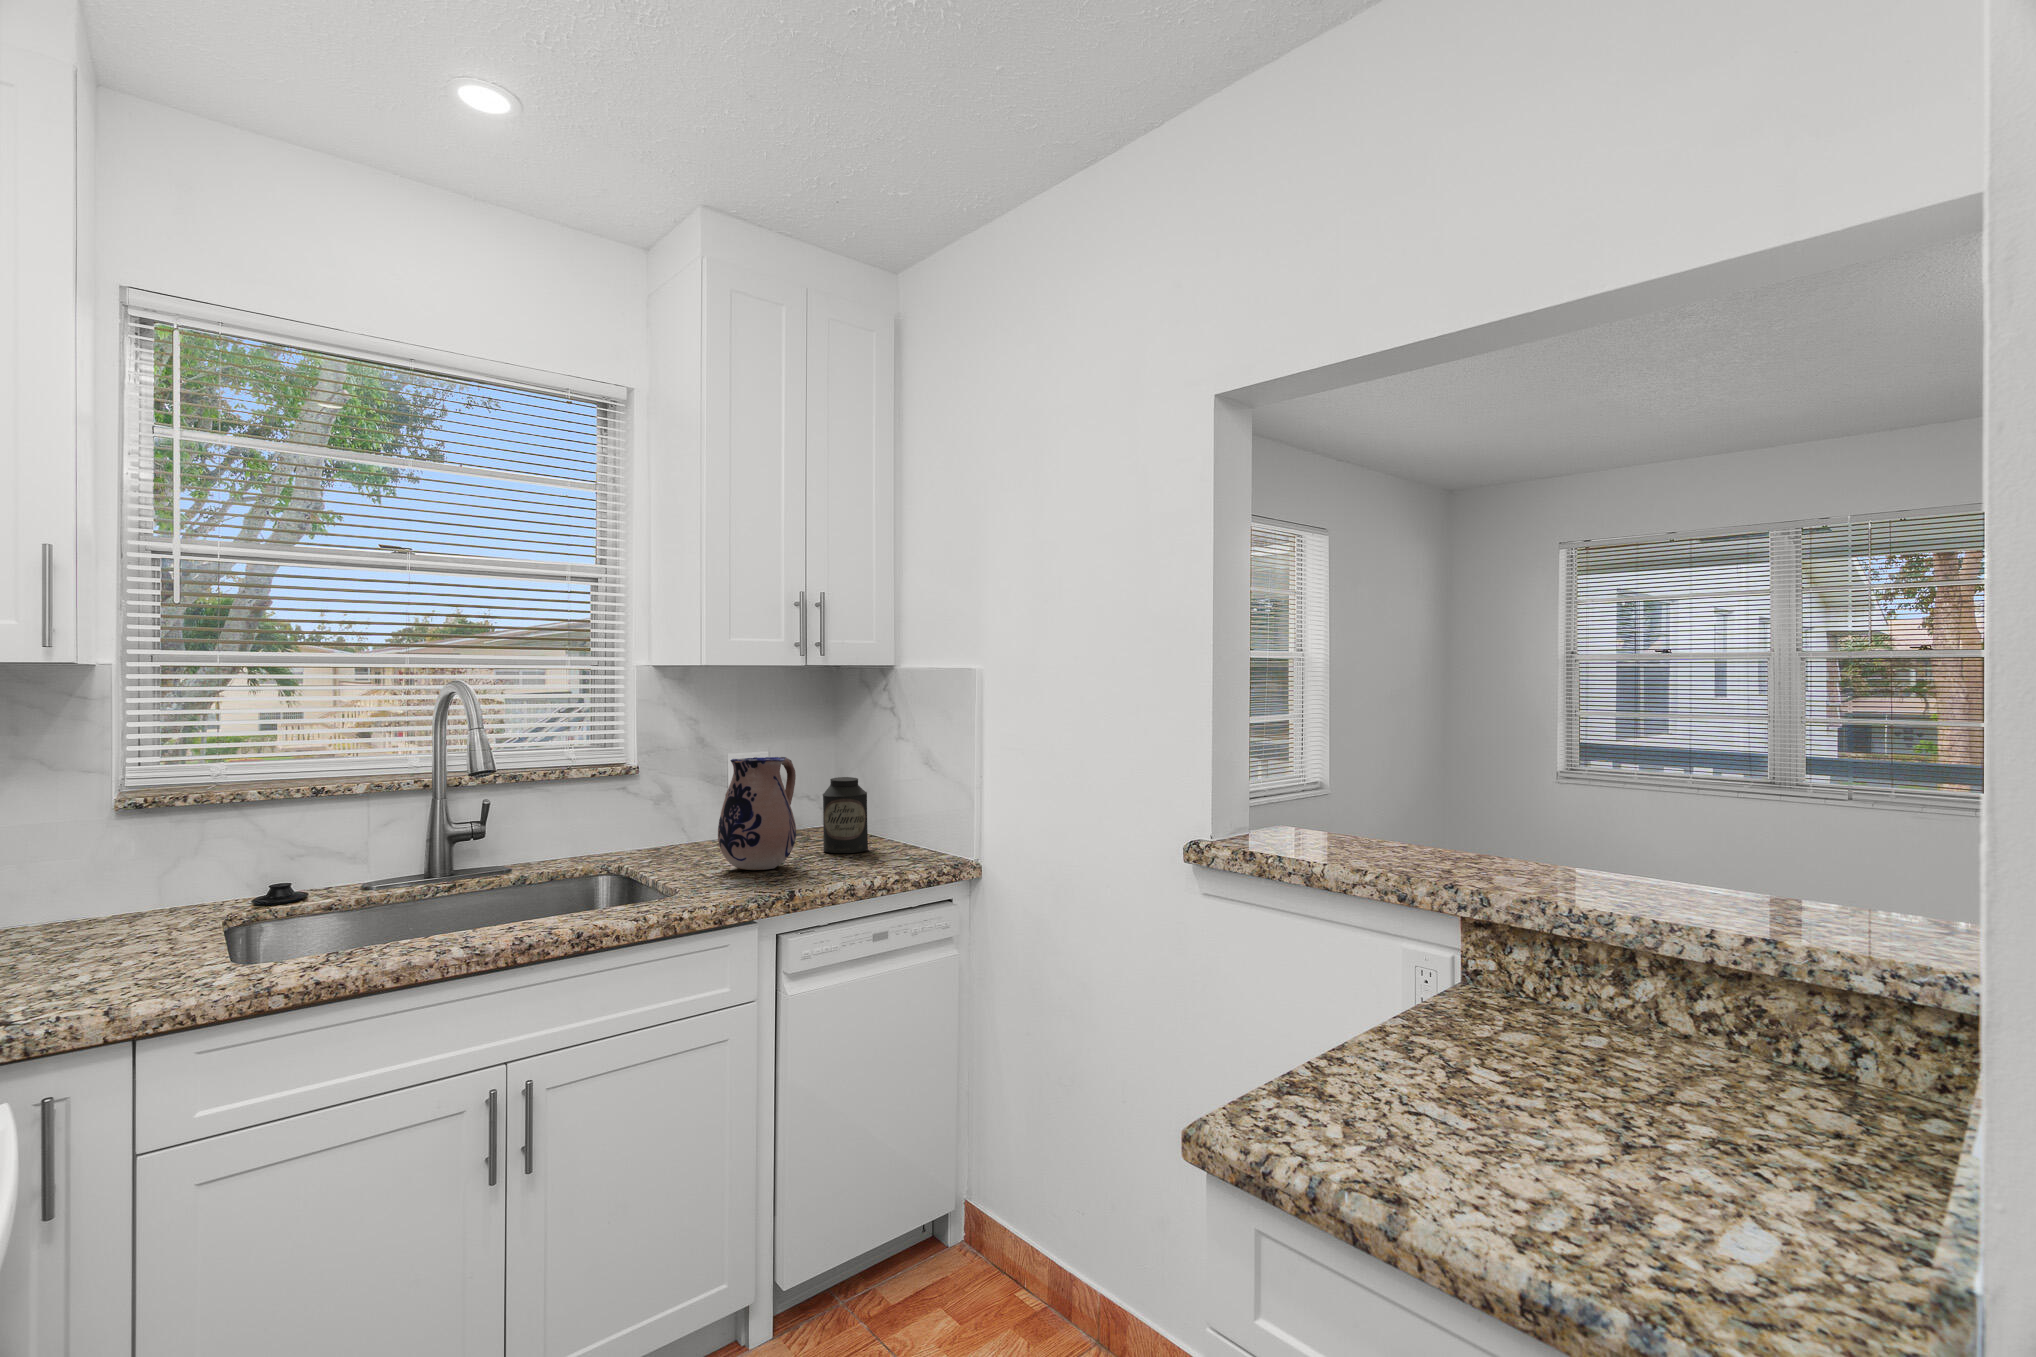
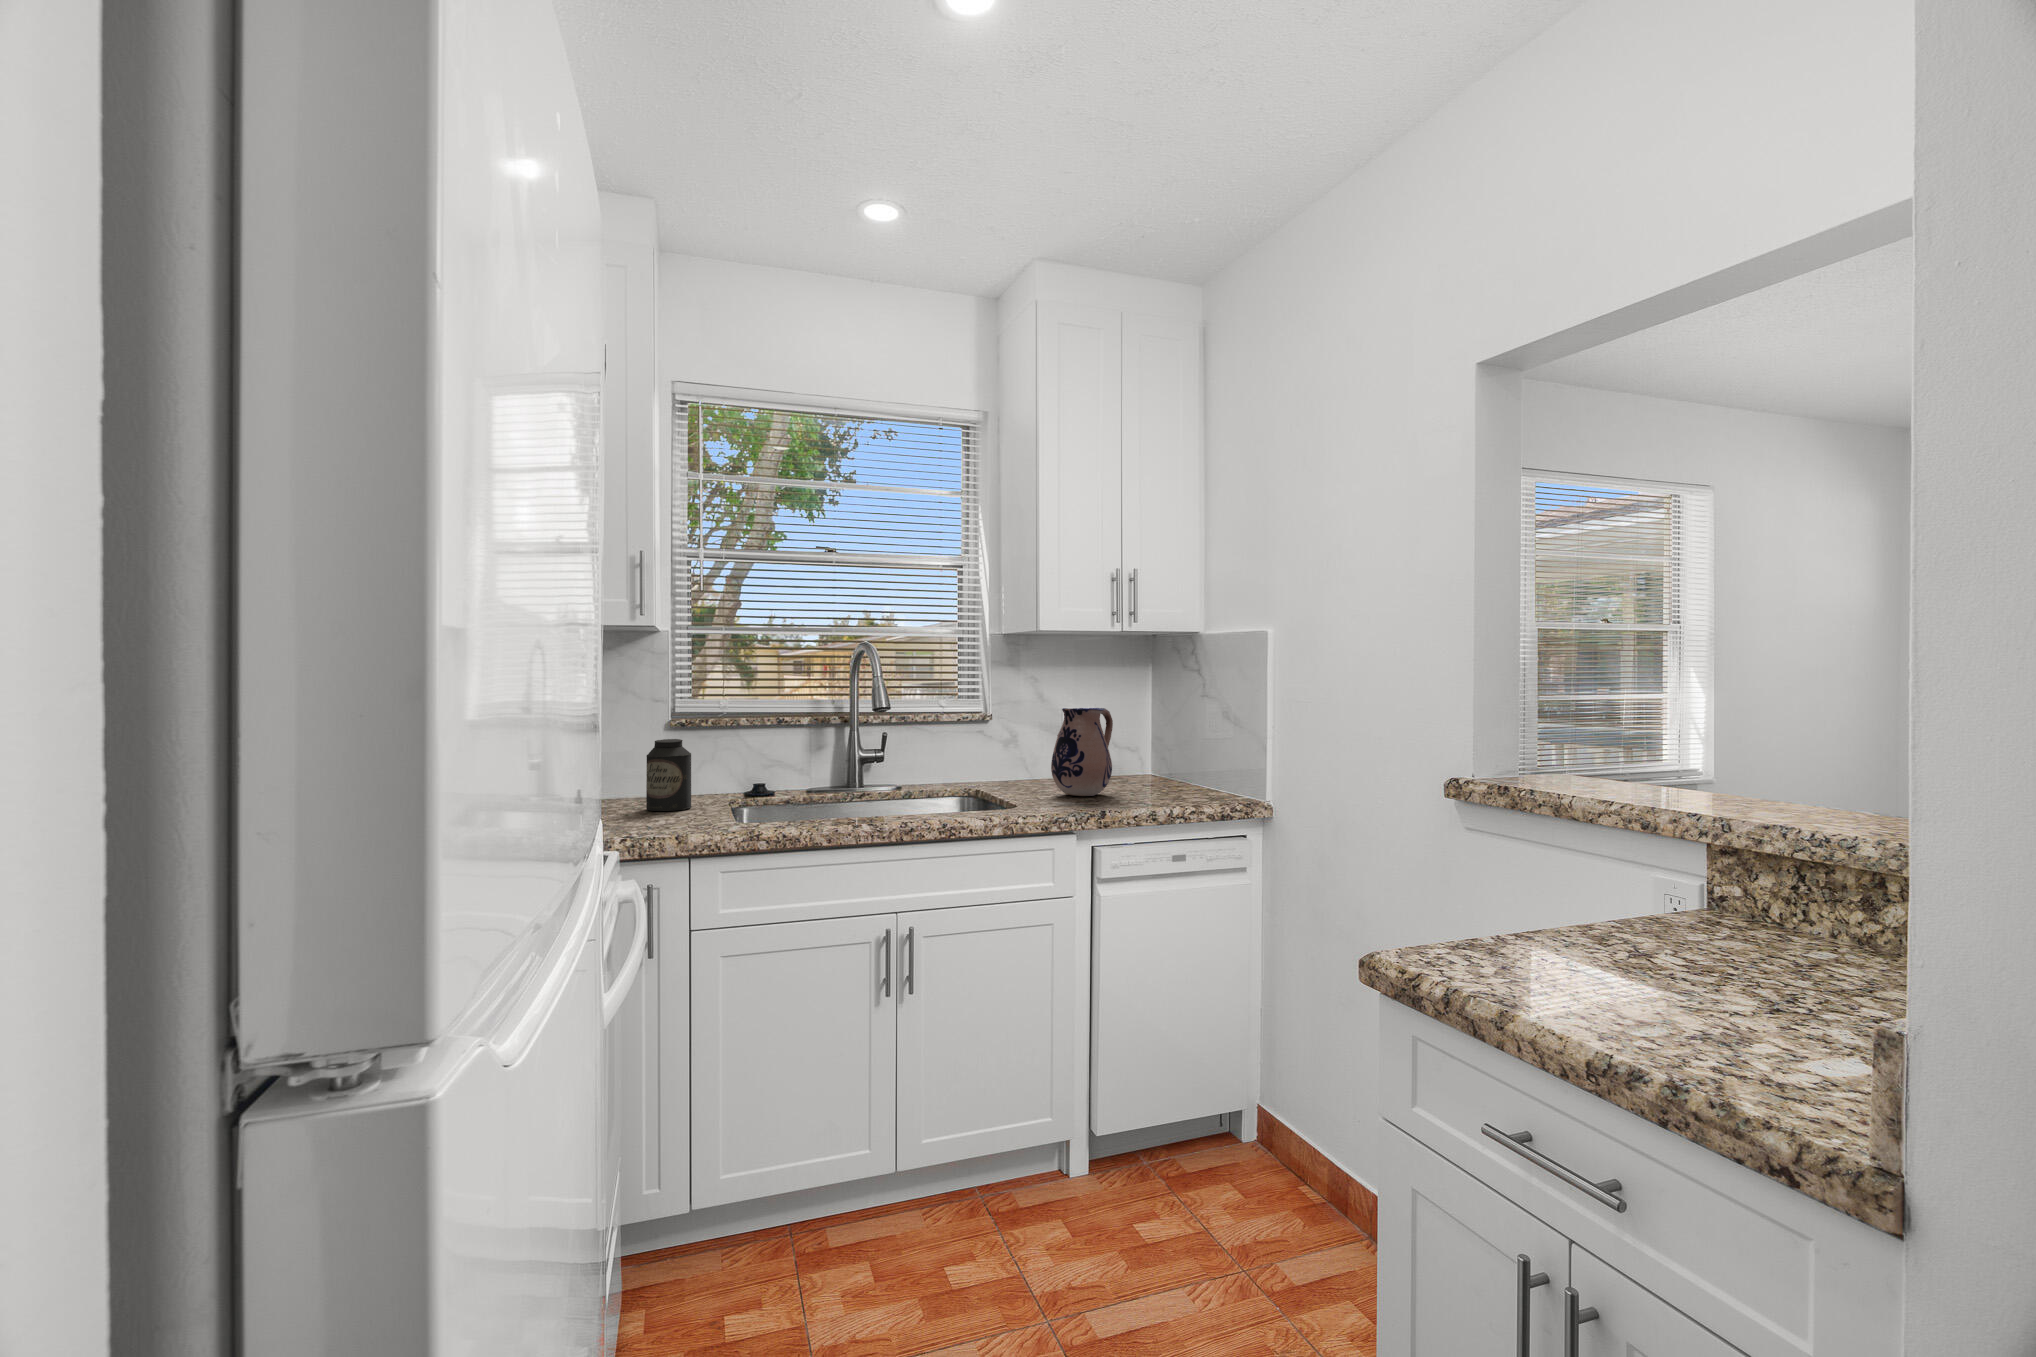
canister: present [823,777,868,853] -> present [646,739,691,811]

